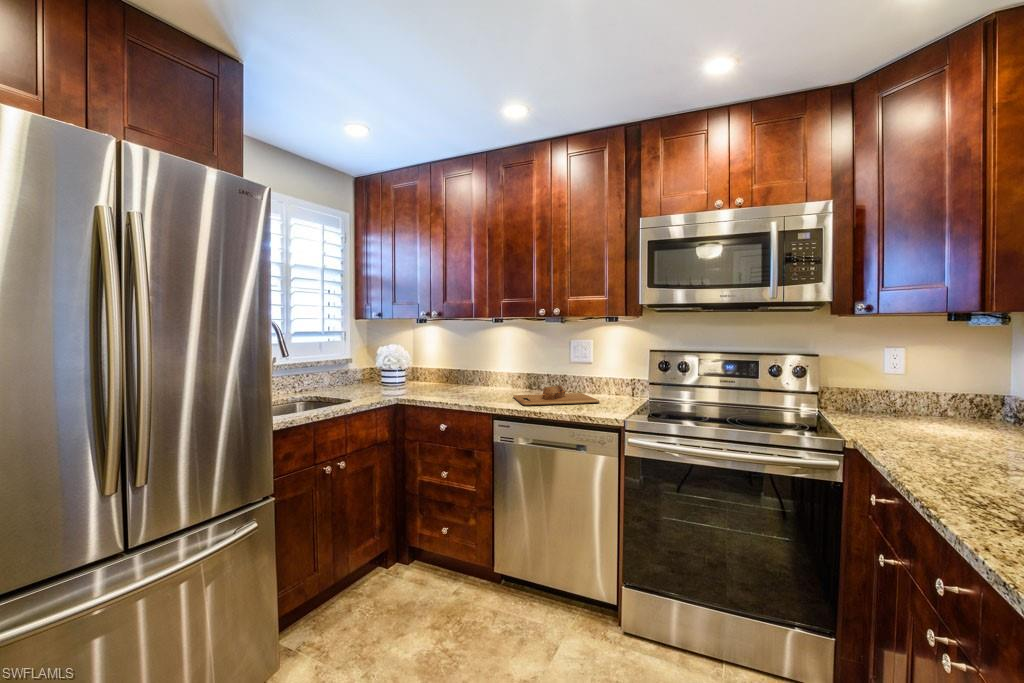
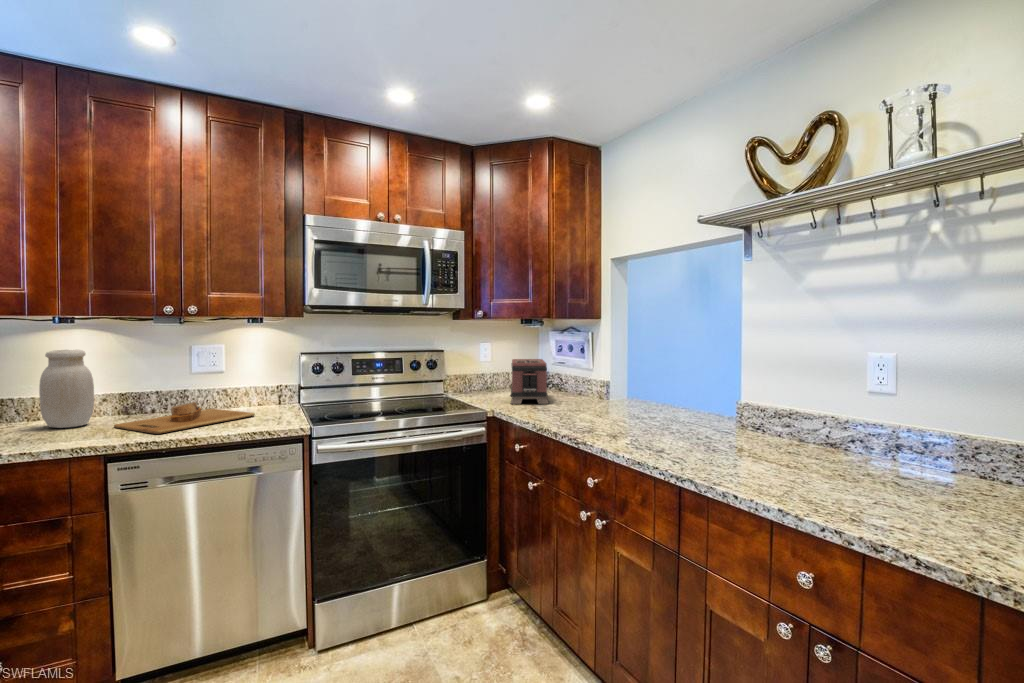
jar: none [483,341,509,394] -> present [39,350,94,428]
toaster: none [899,372,996,447] -> present [510,359,548,404]

